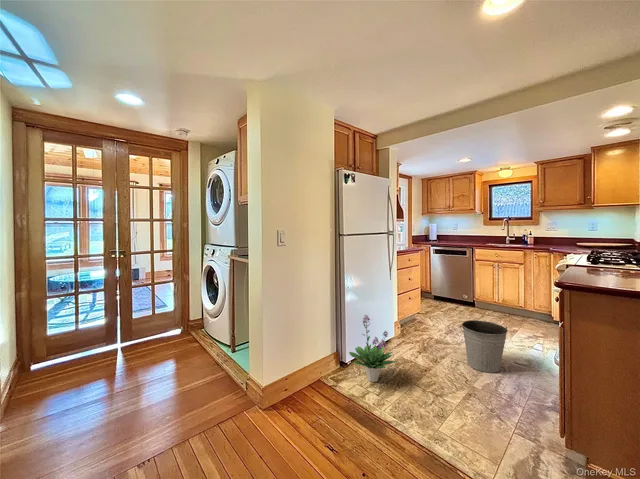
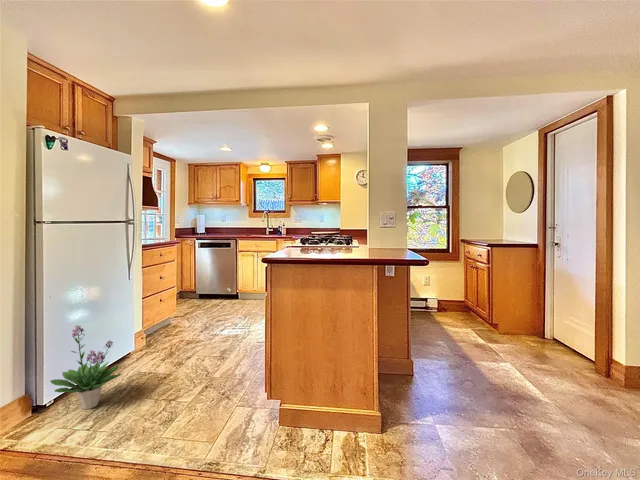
bucket: present [461,320,508,373] -> none [207,310,250,359]

